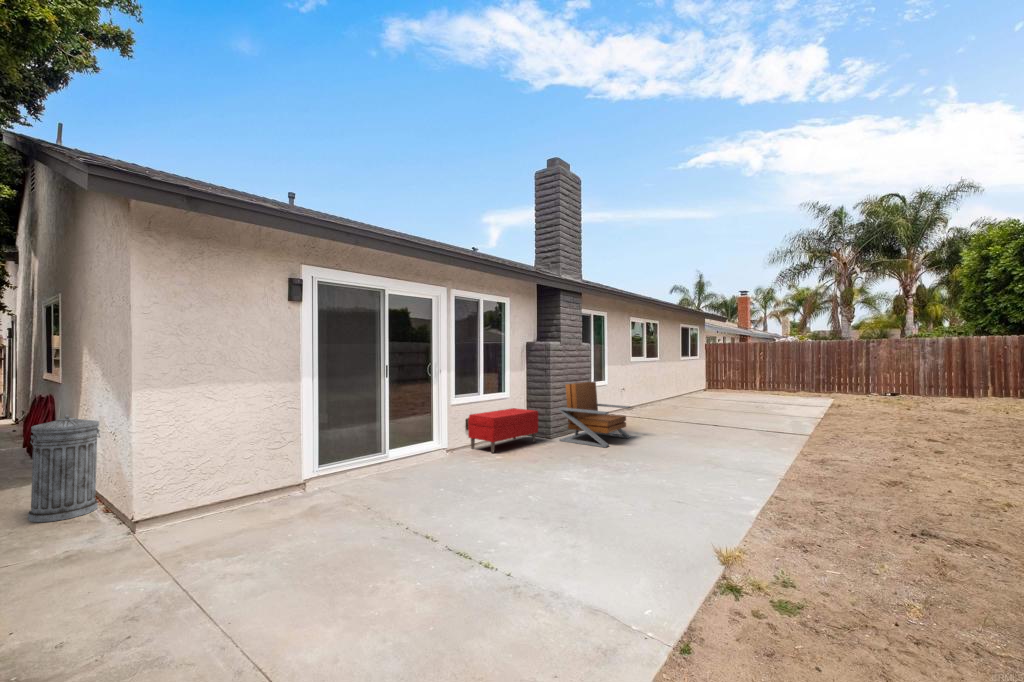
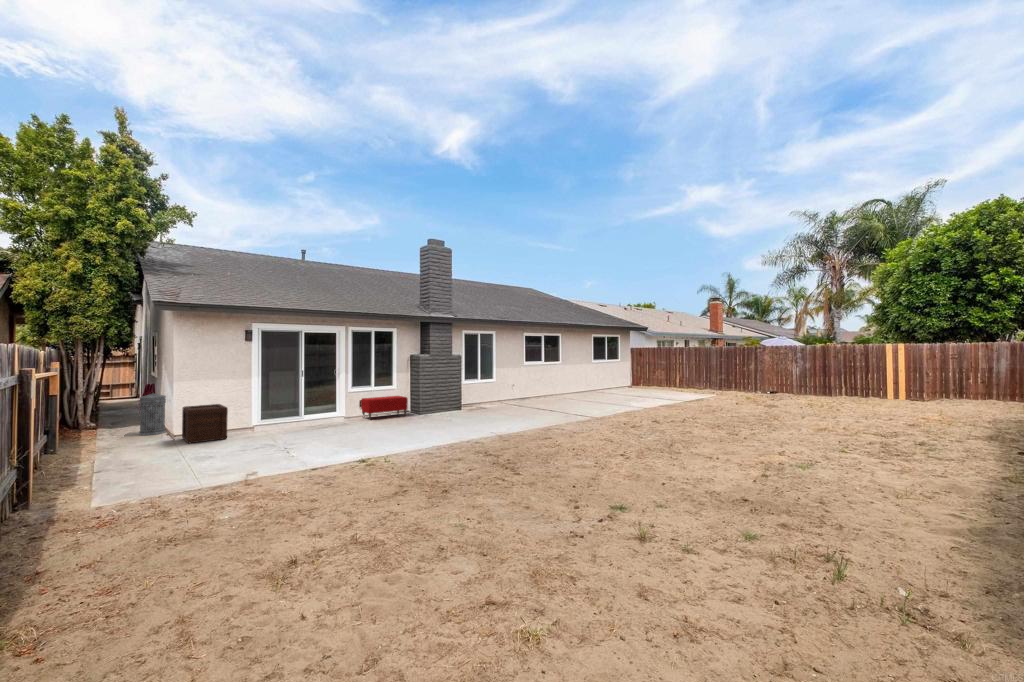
lounge chair: present [558,382,630,447] -> none [422,380,470,419]
wooden crate: none [154,438,276,549] -> present [182,404,228,443]

